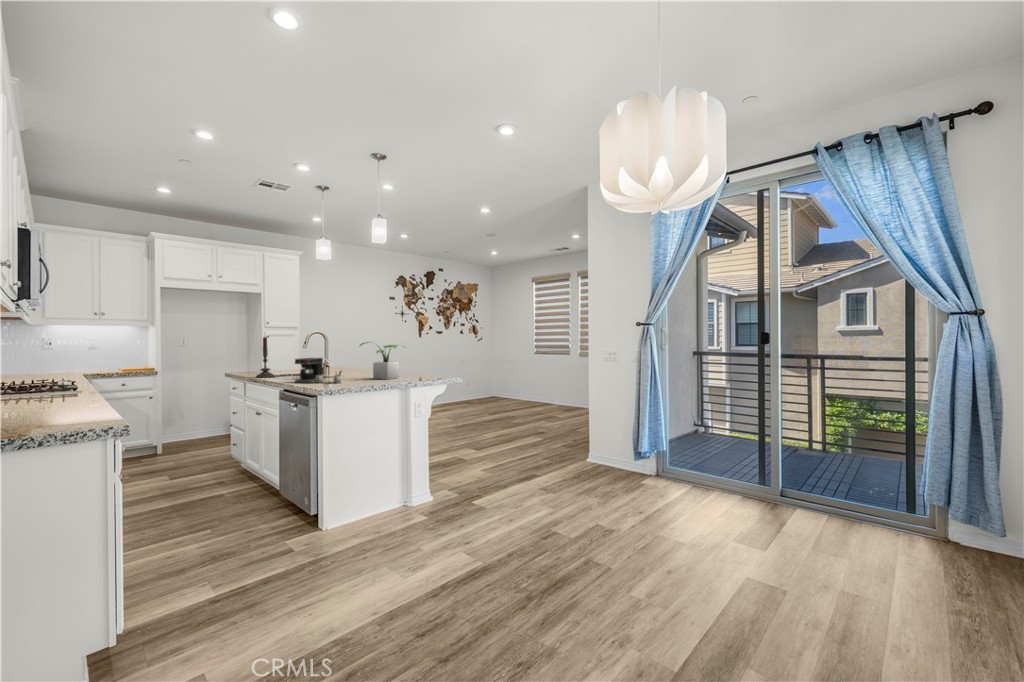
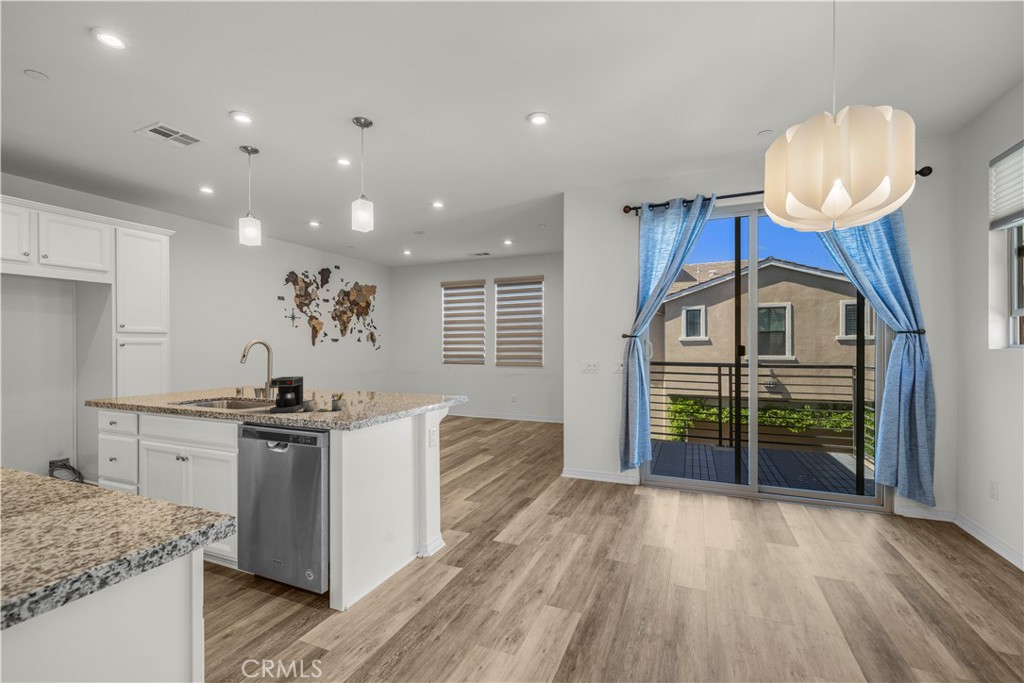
candle: present [256,337,274,378] -> none [166,346,195,406]
potted plant: present [360,342,399,379] -> none [345,354,403,402]

